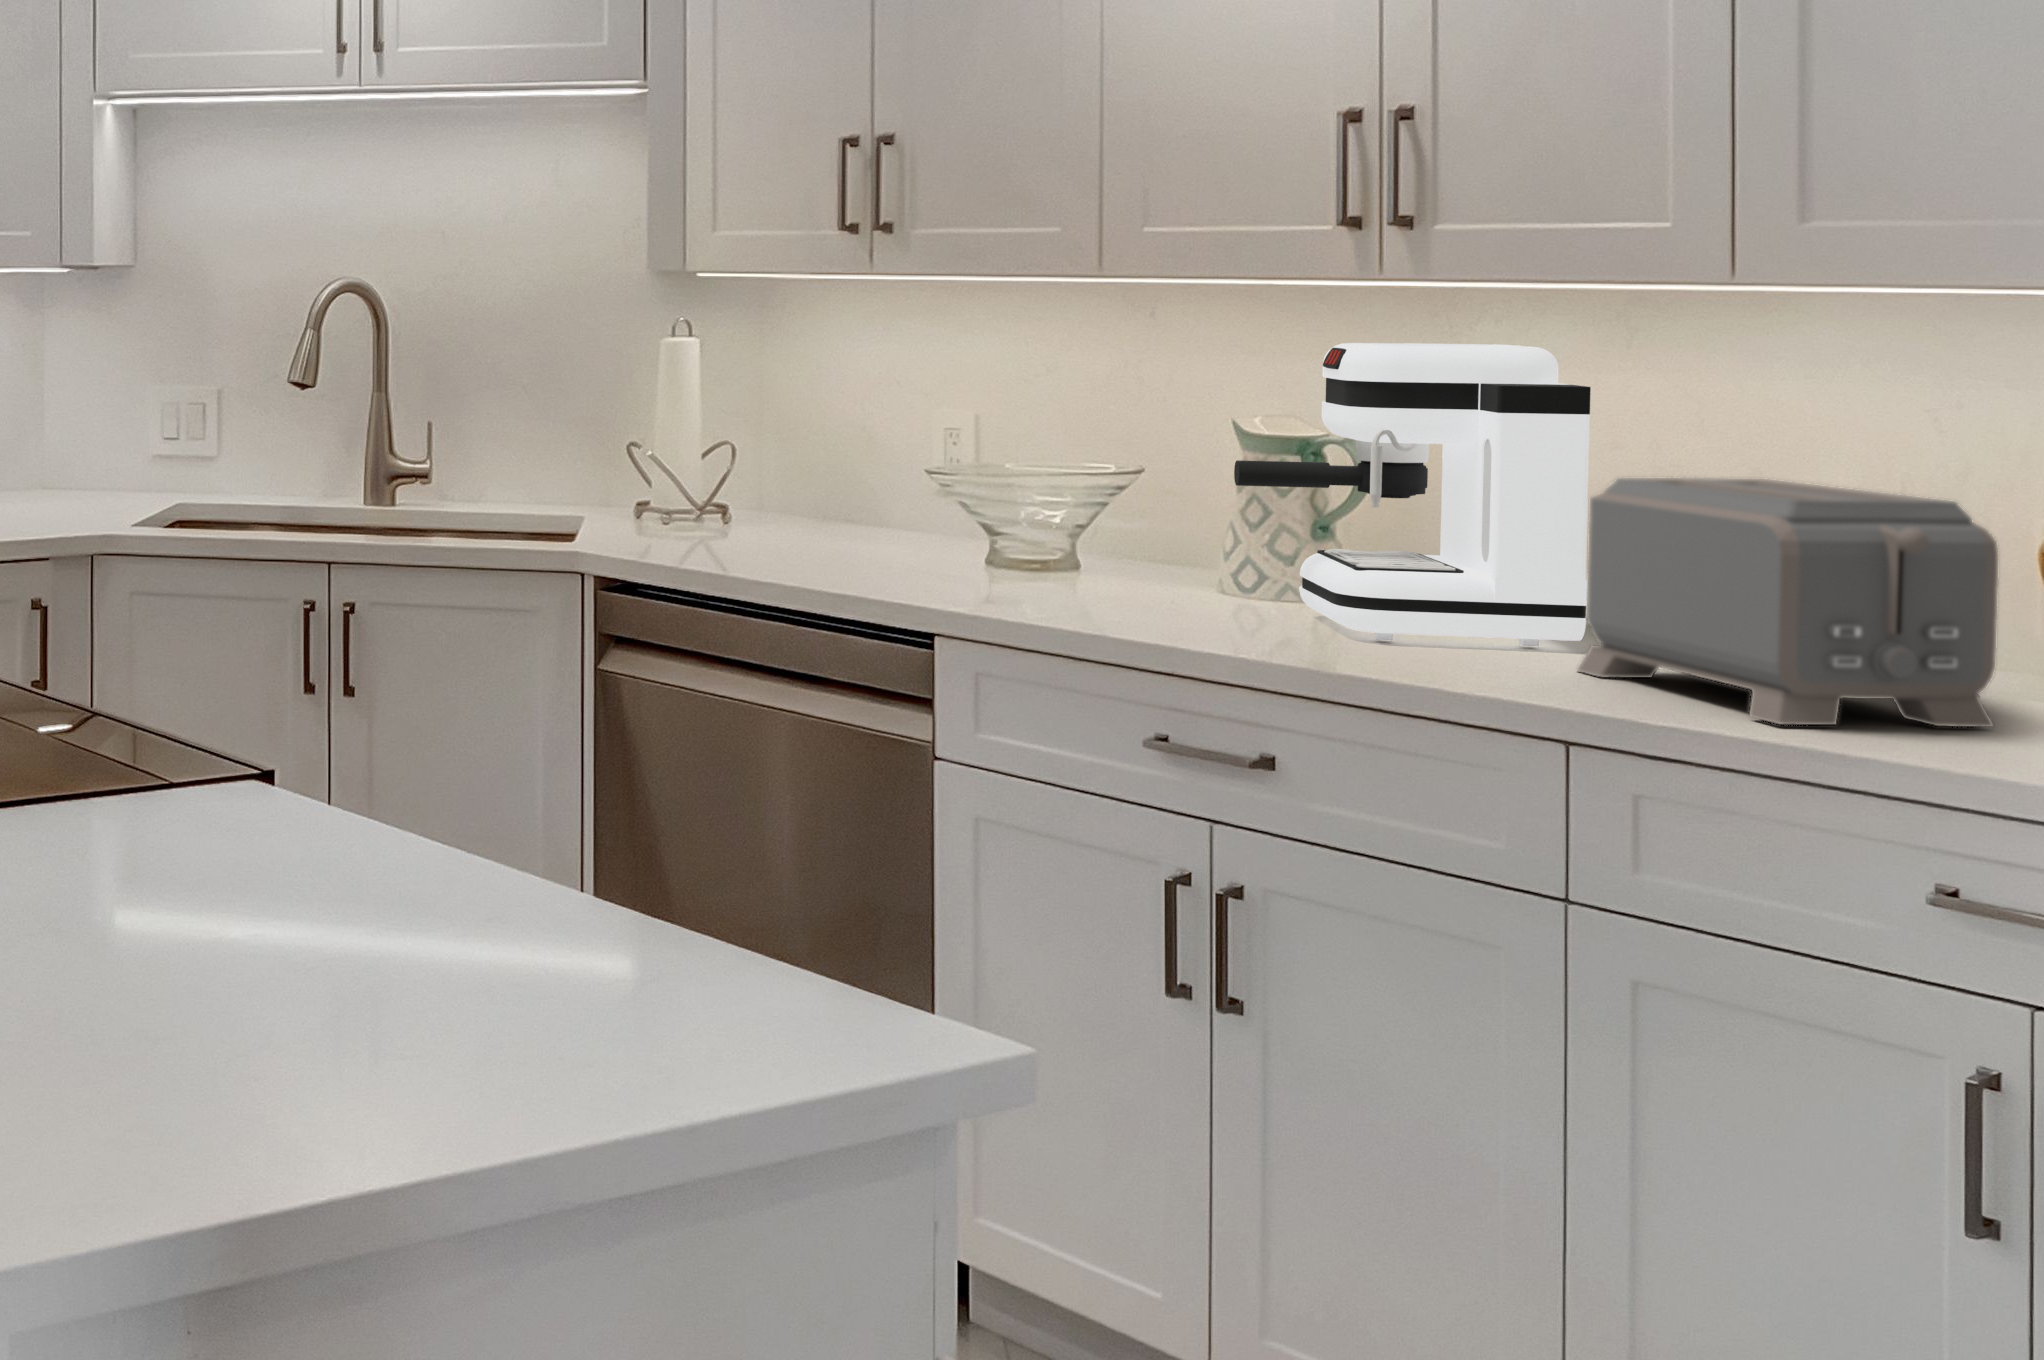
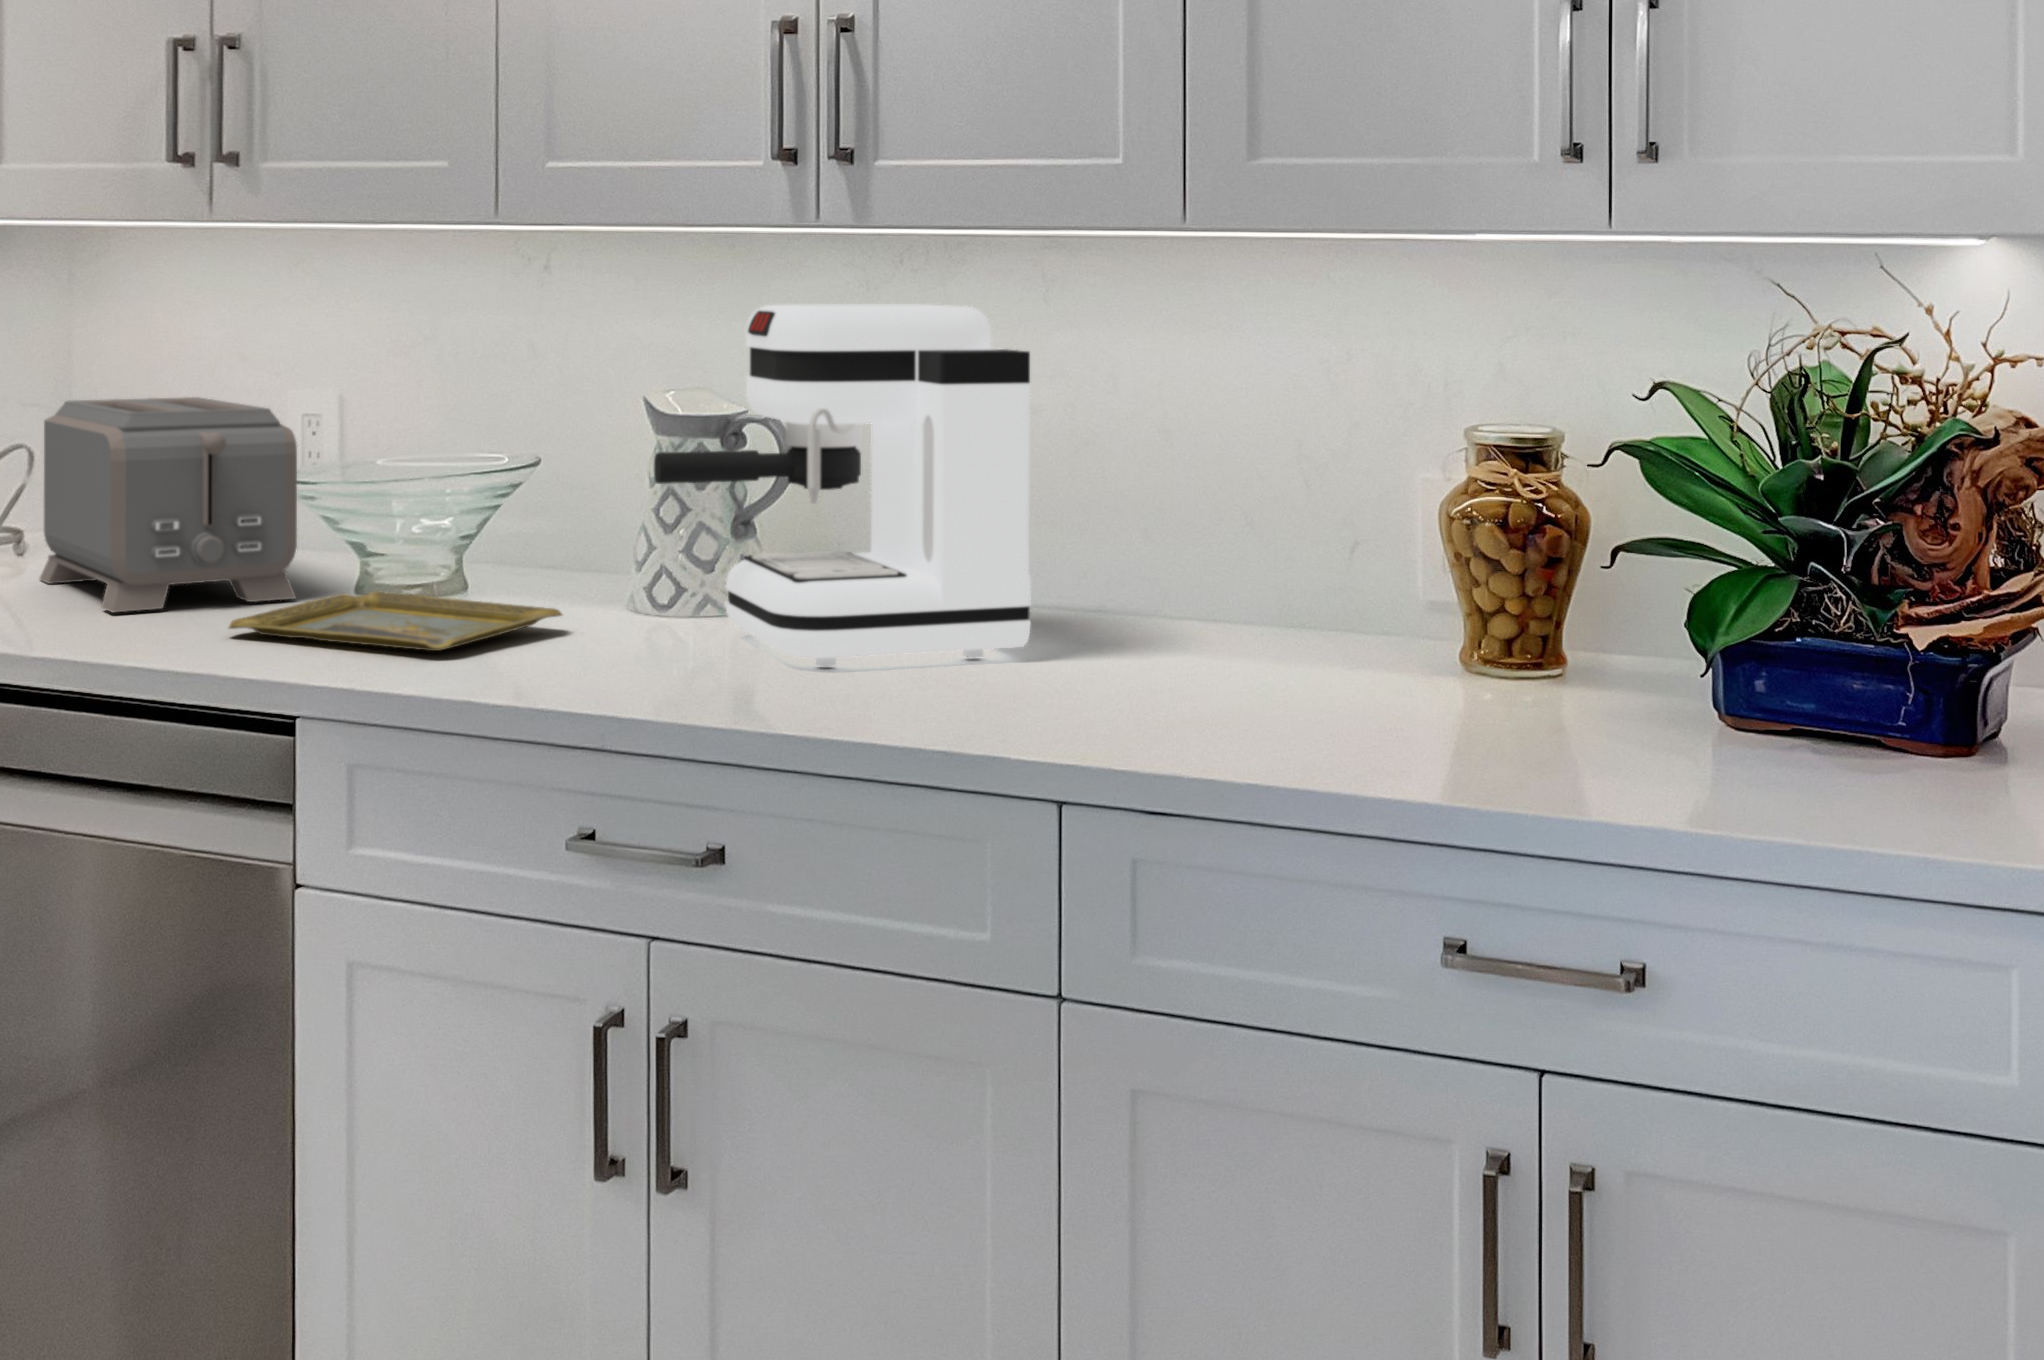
toaster: present [1577,478,1998,727] -> present [40,397,297,612]
tray: none [885,561,1157,604] -> present [228,591,562,651]

